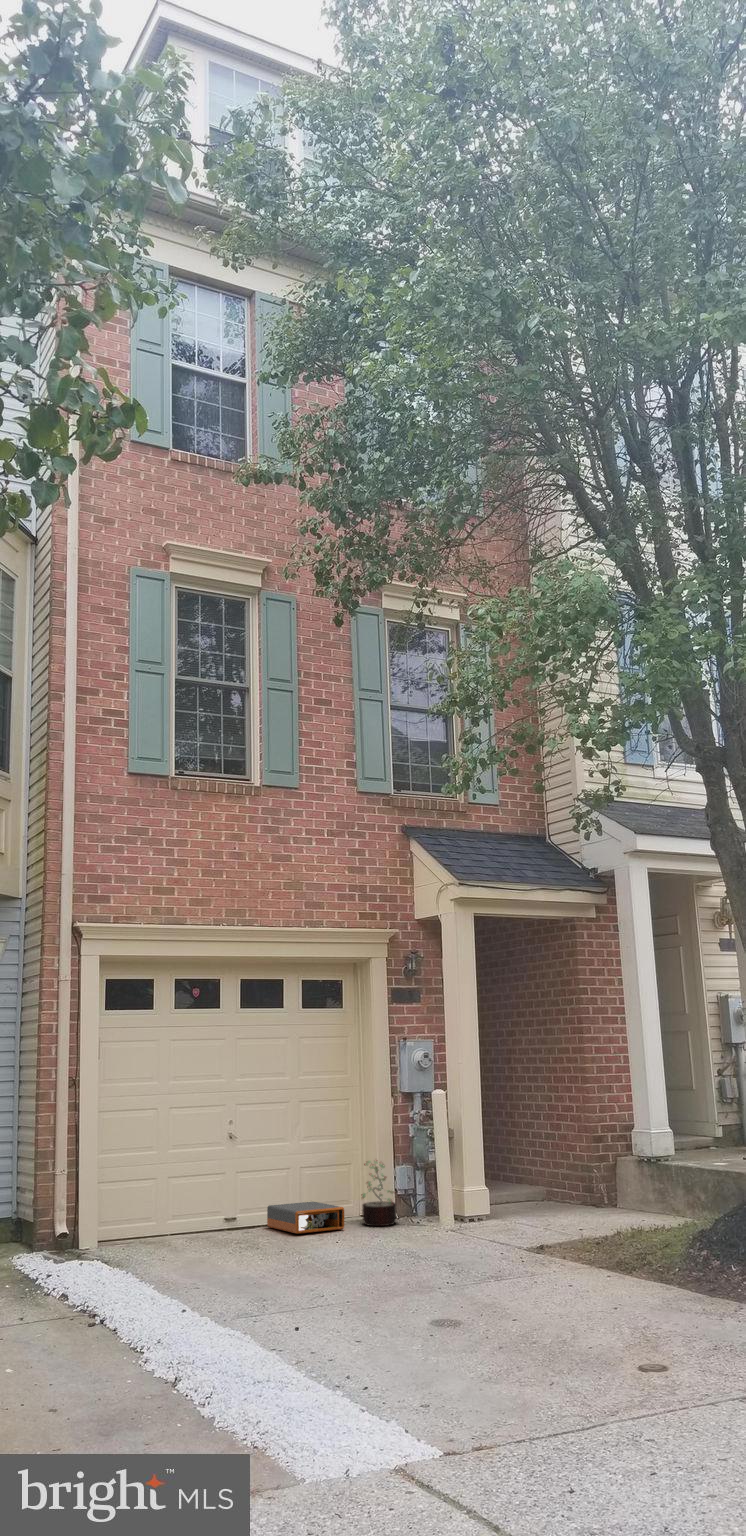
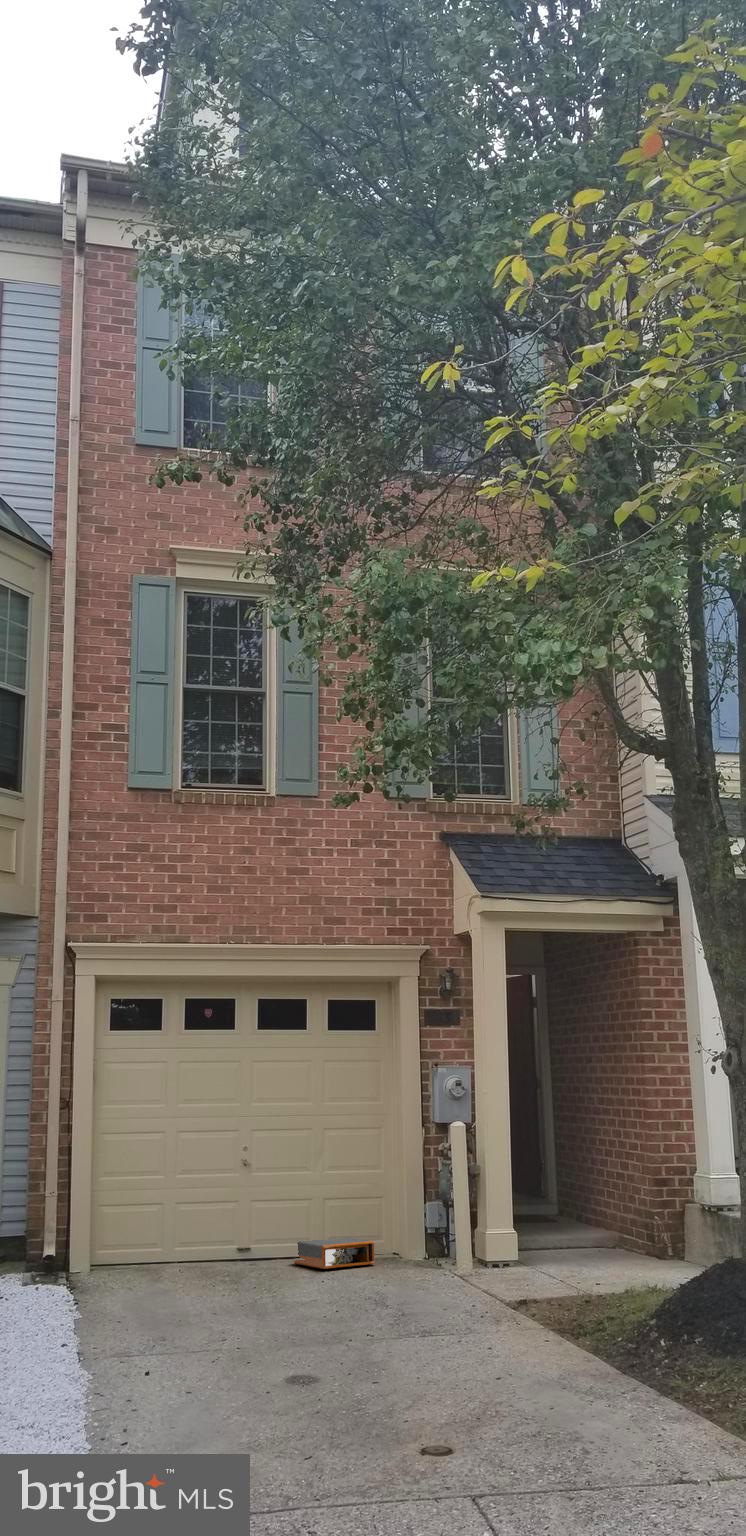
decorative plant: present [362,1161,396,1226] -> none [392,1190,431,1261]

